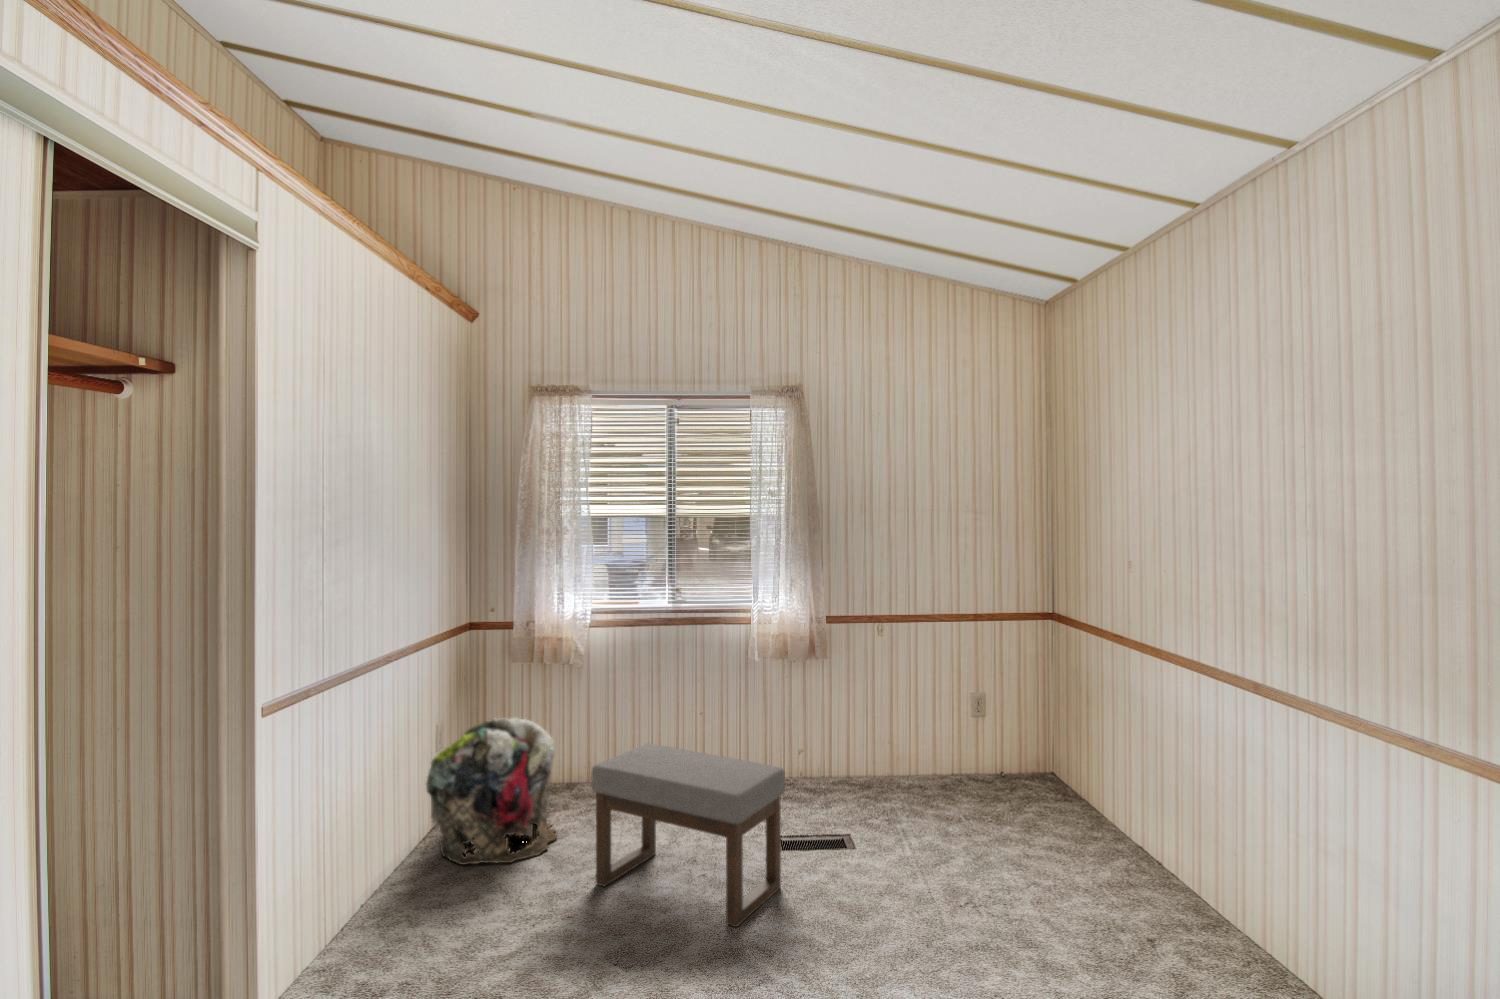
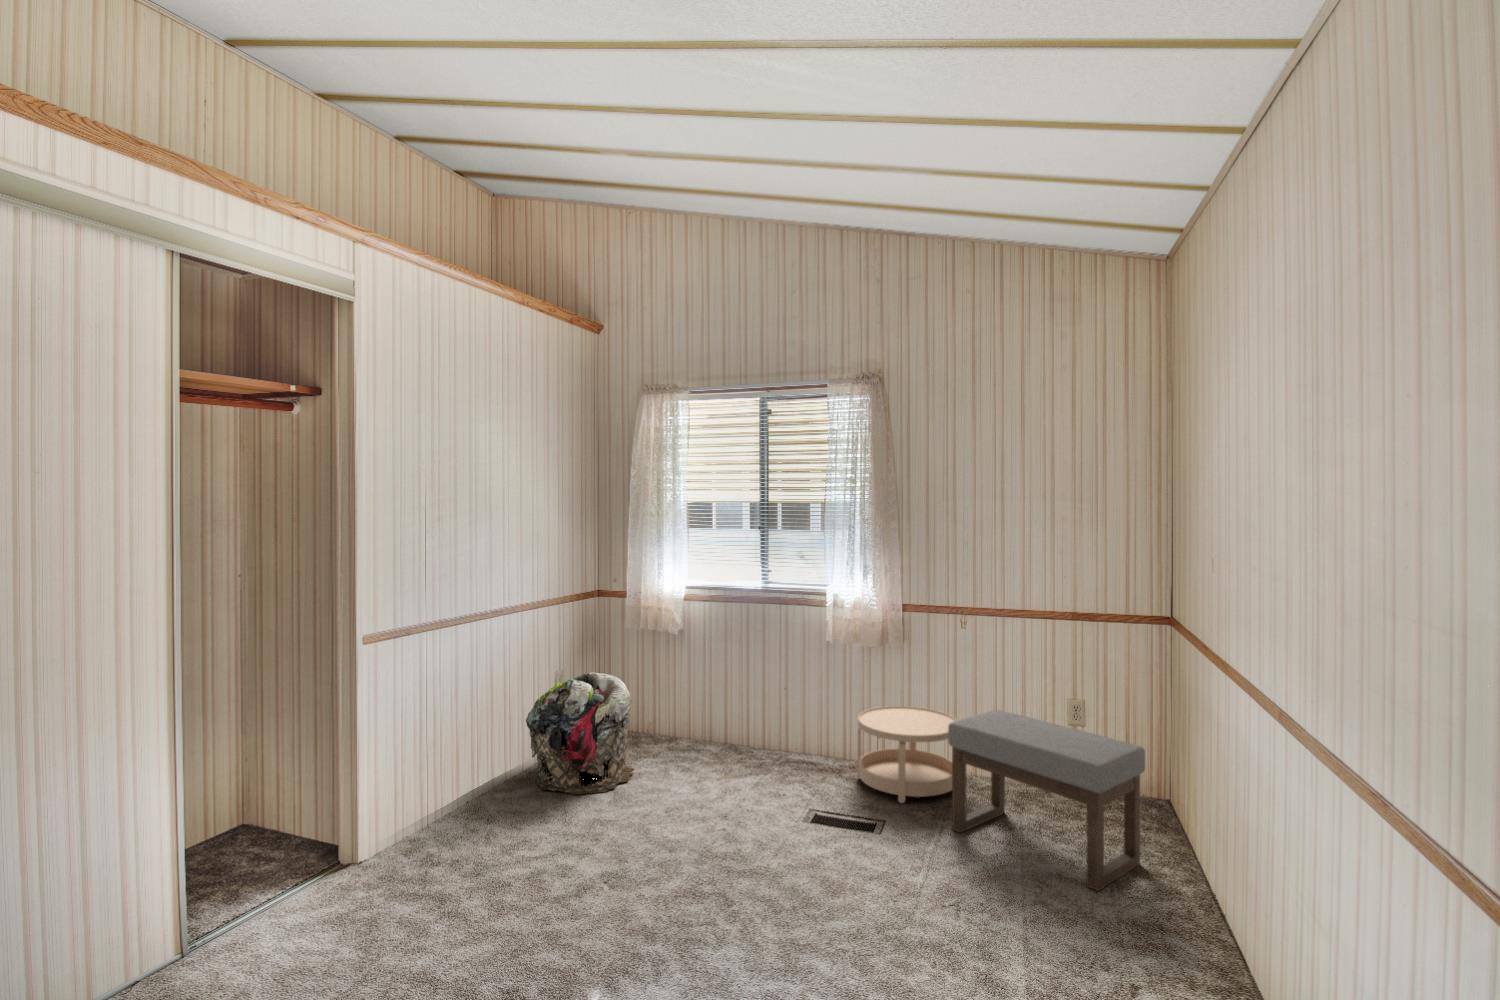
side table: none [793,719,892,815] -> present [858,706,957,803]
ottoman: present [591,744,785,927] -> present [948,710,1145,891]

